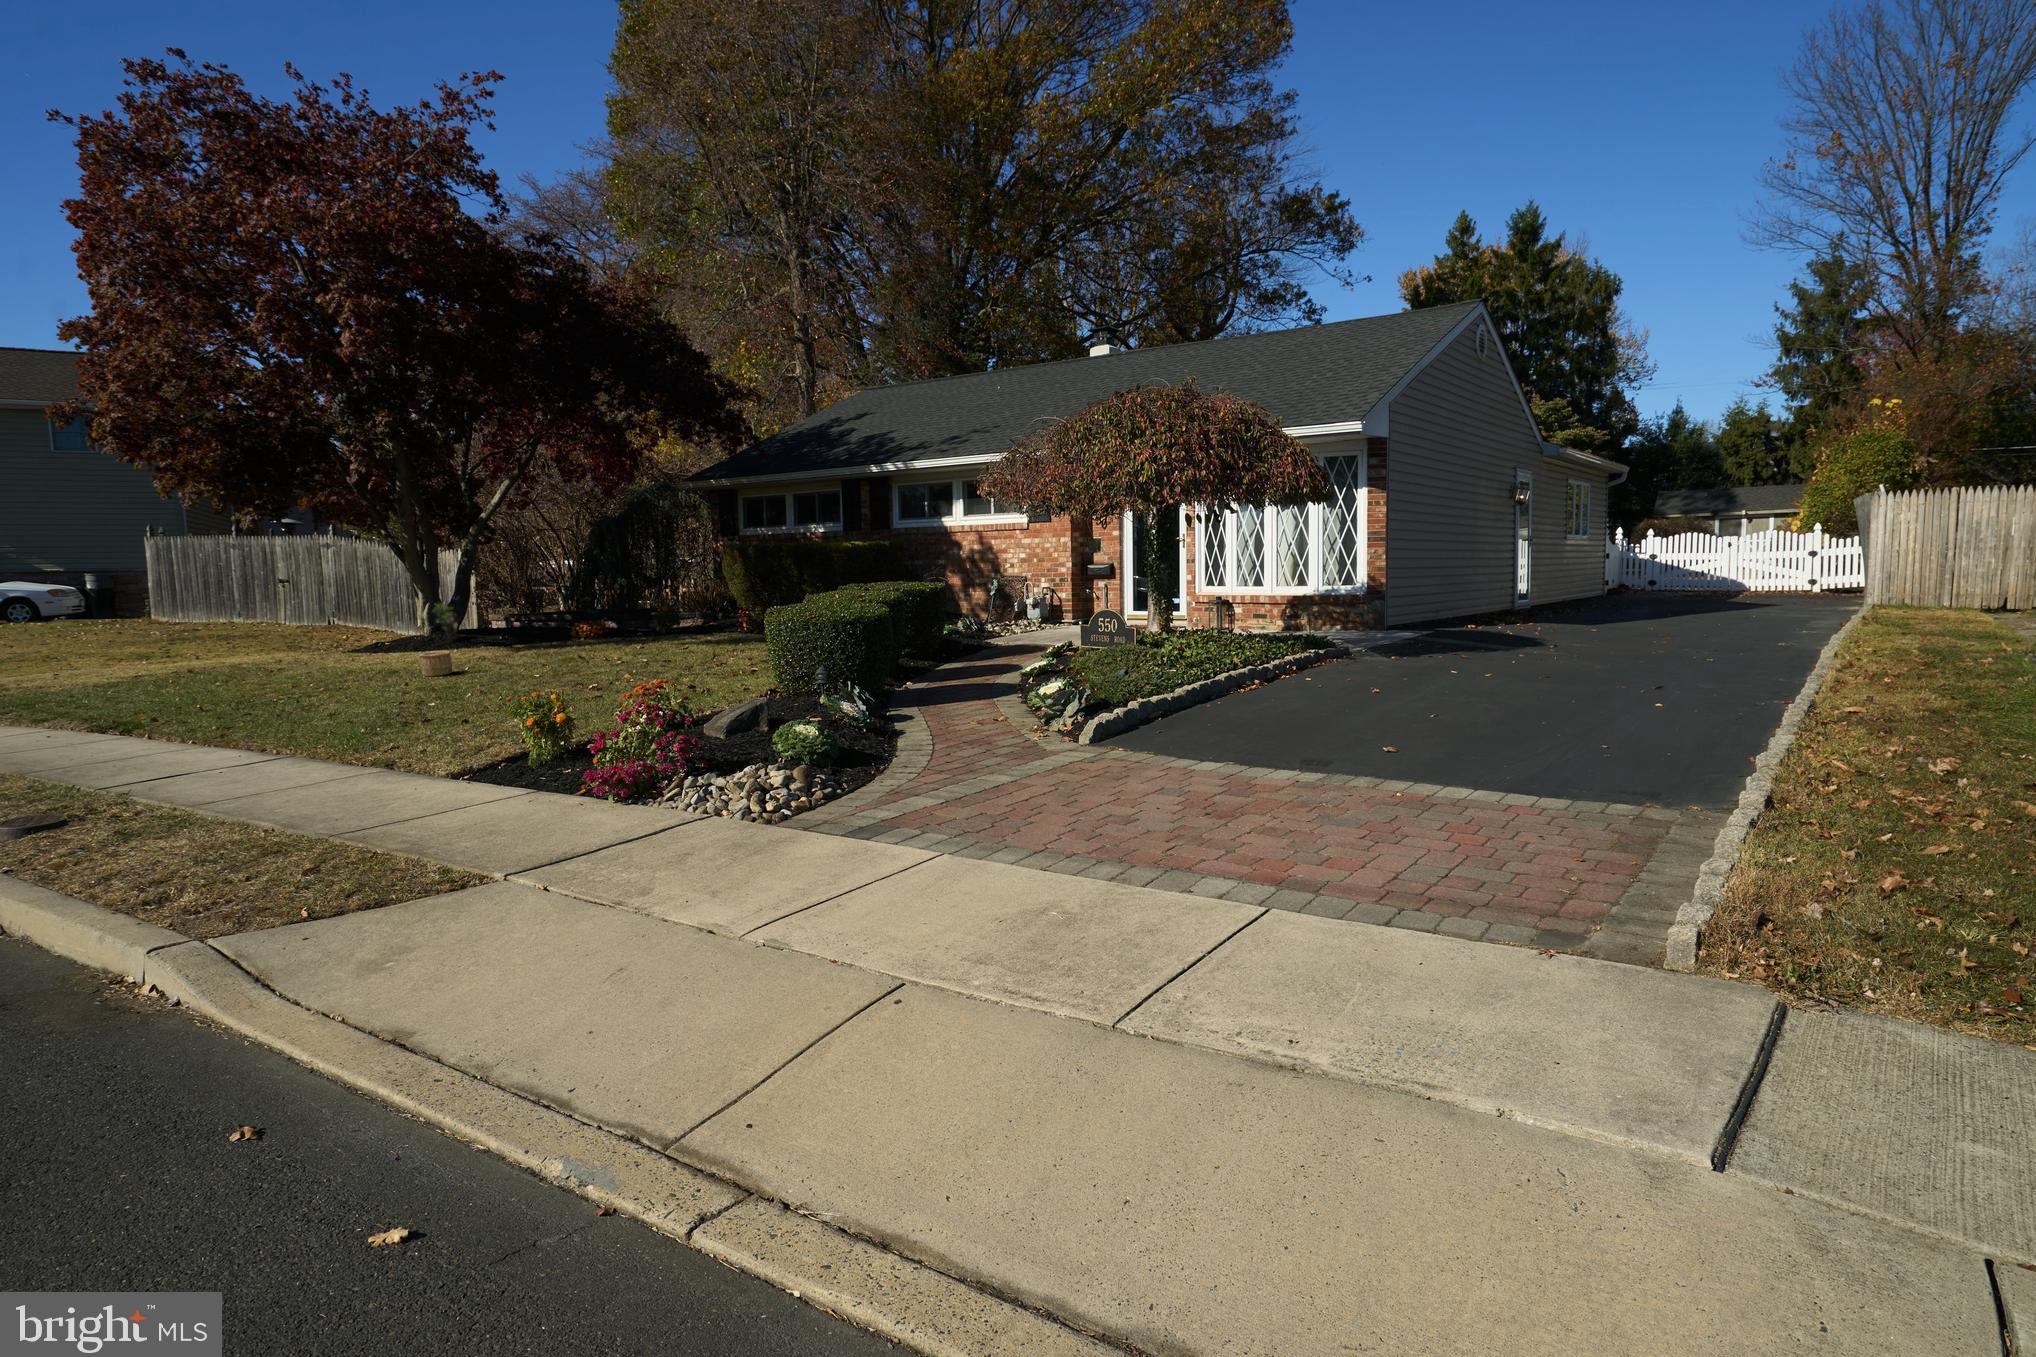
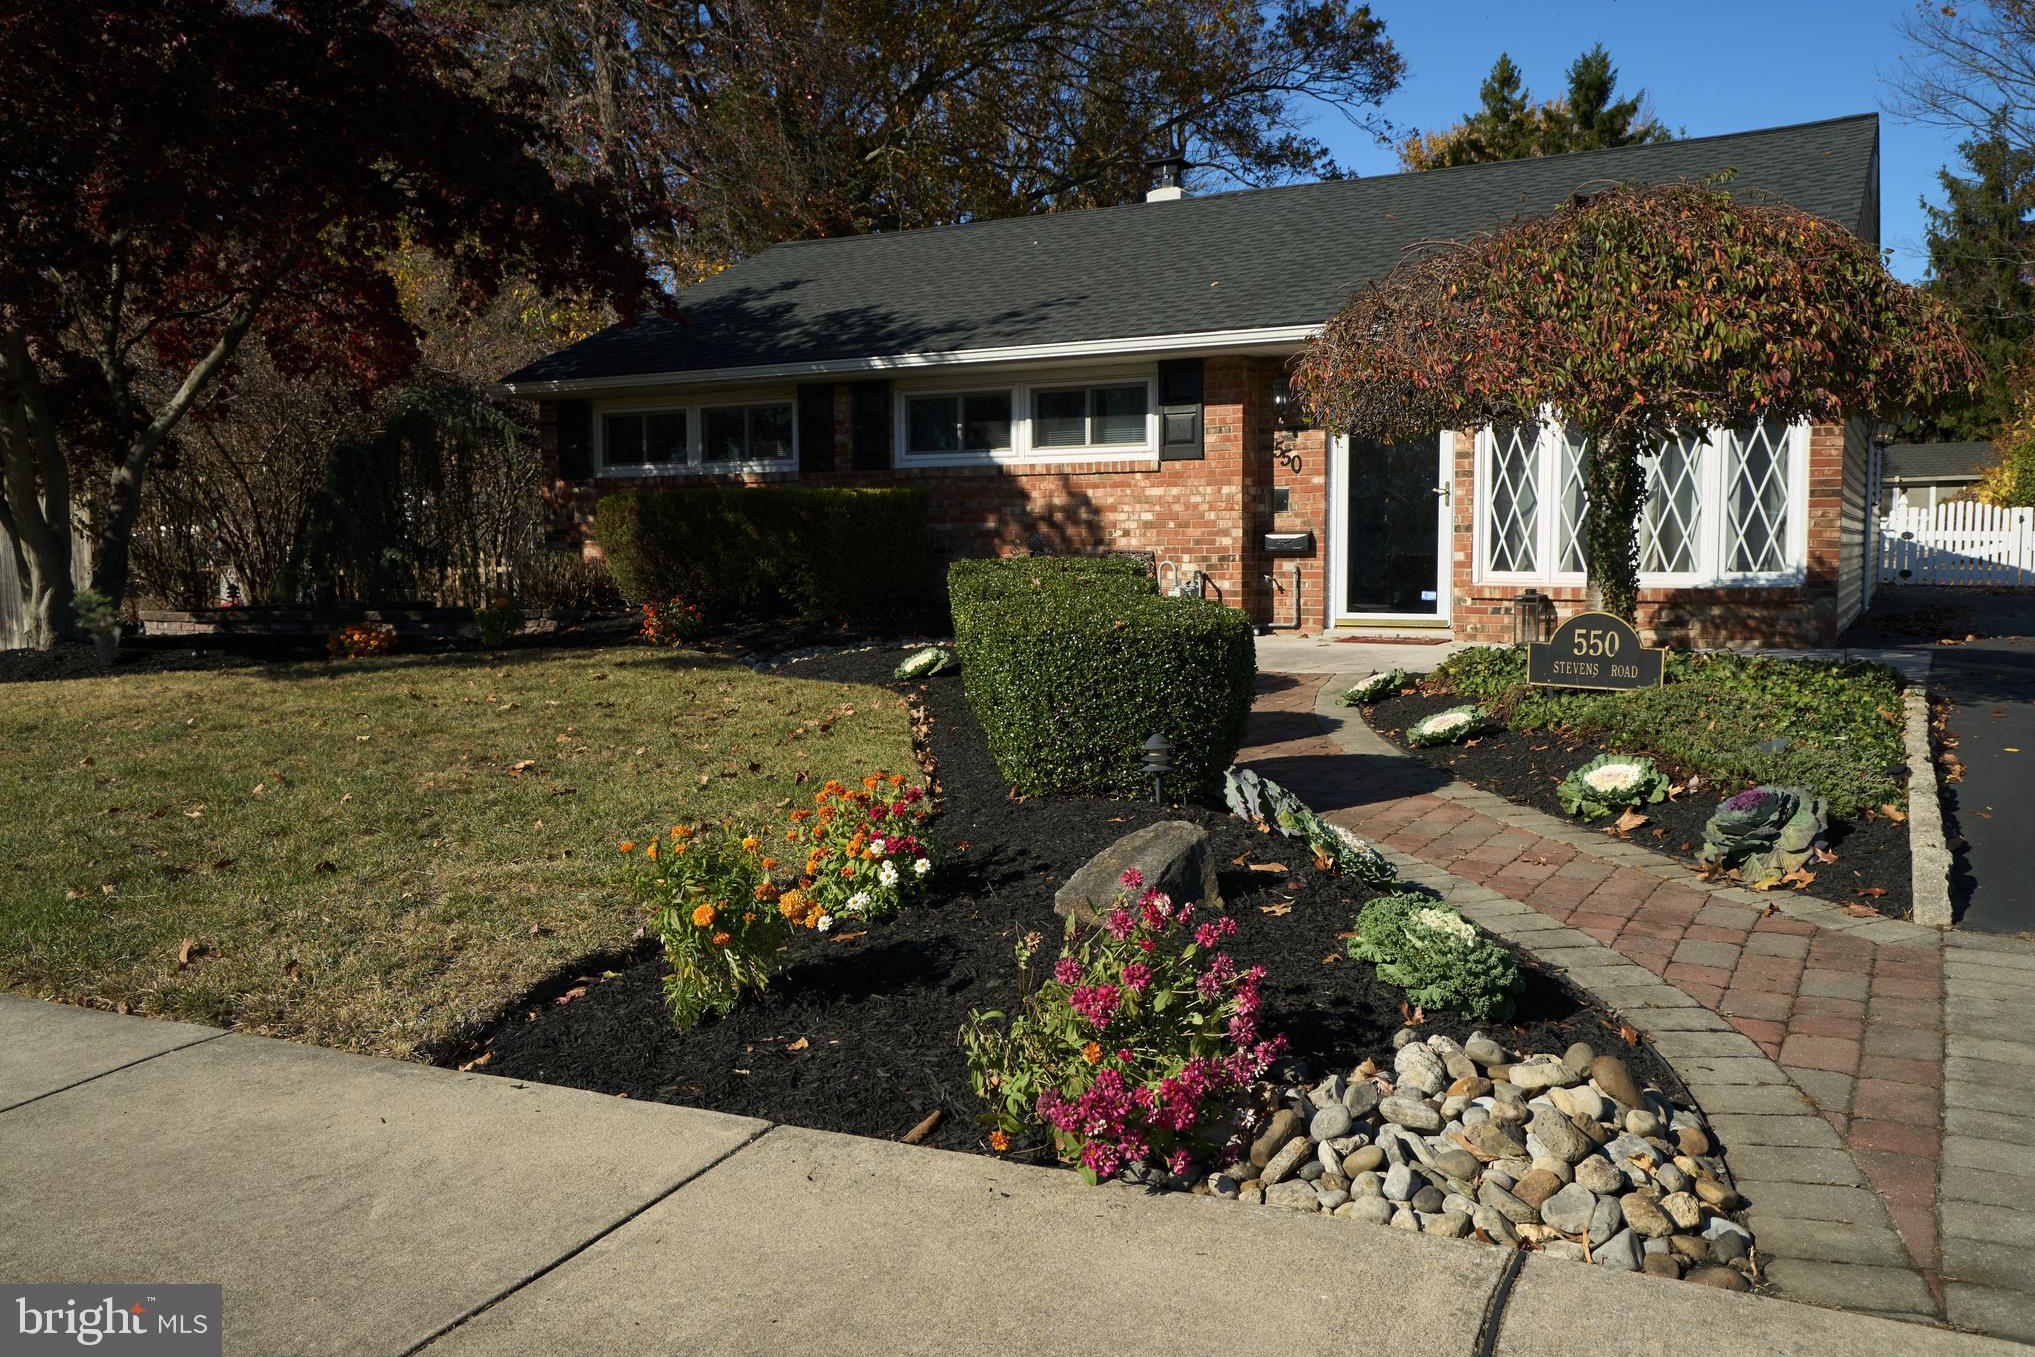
wooden bucket: present [419,651,452,676] -> none [74,690,146,745]

